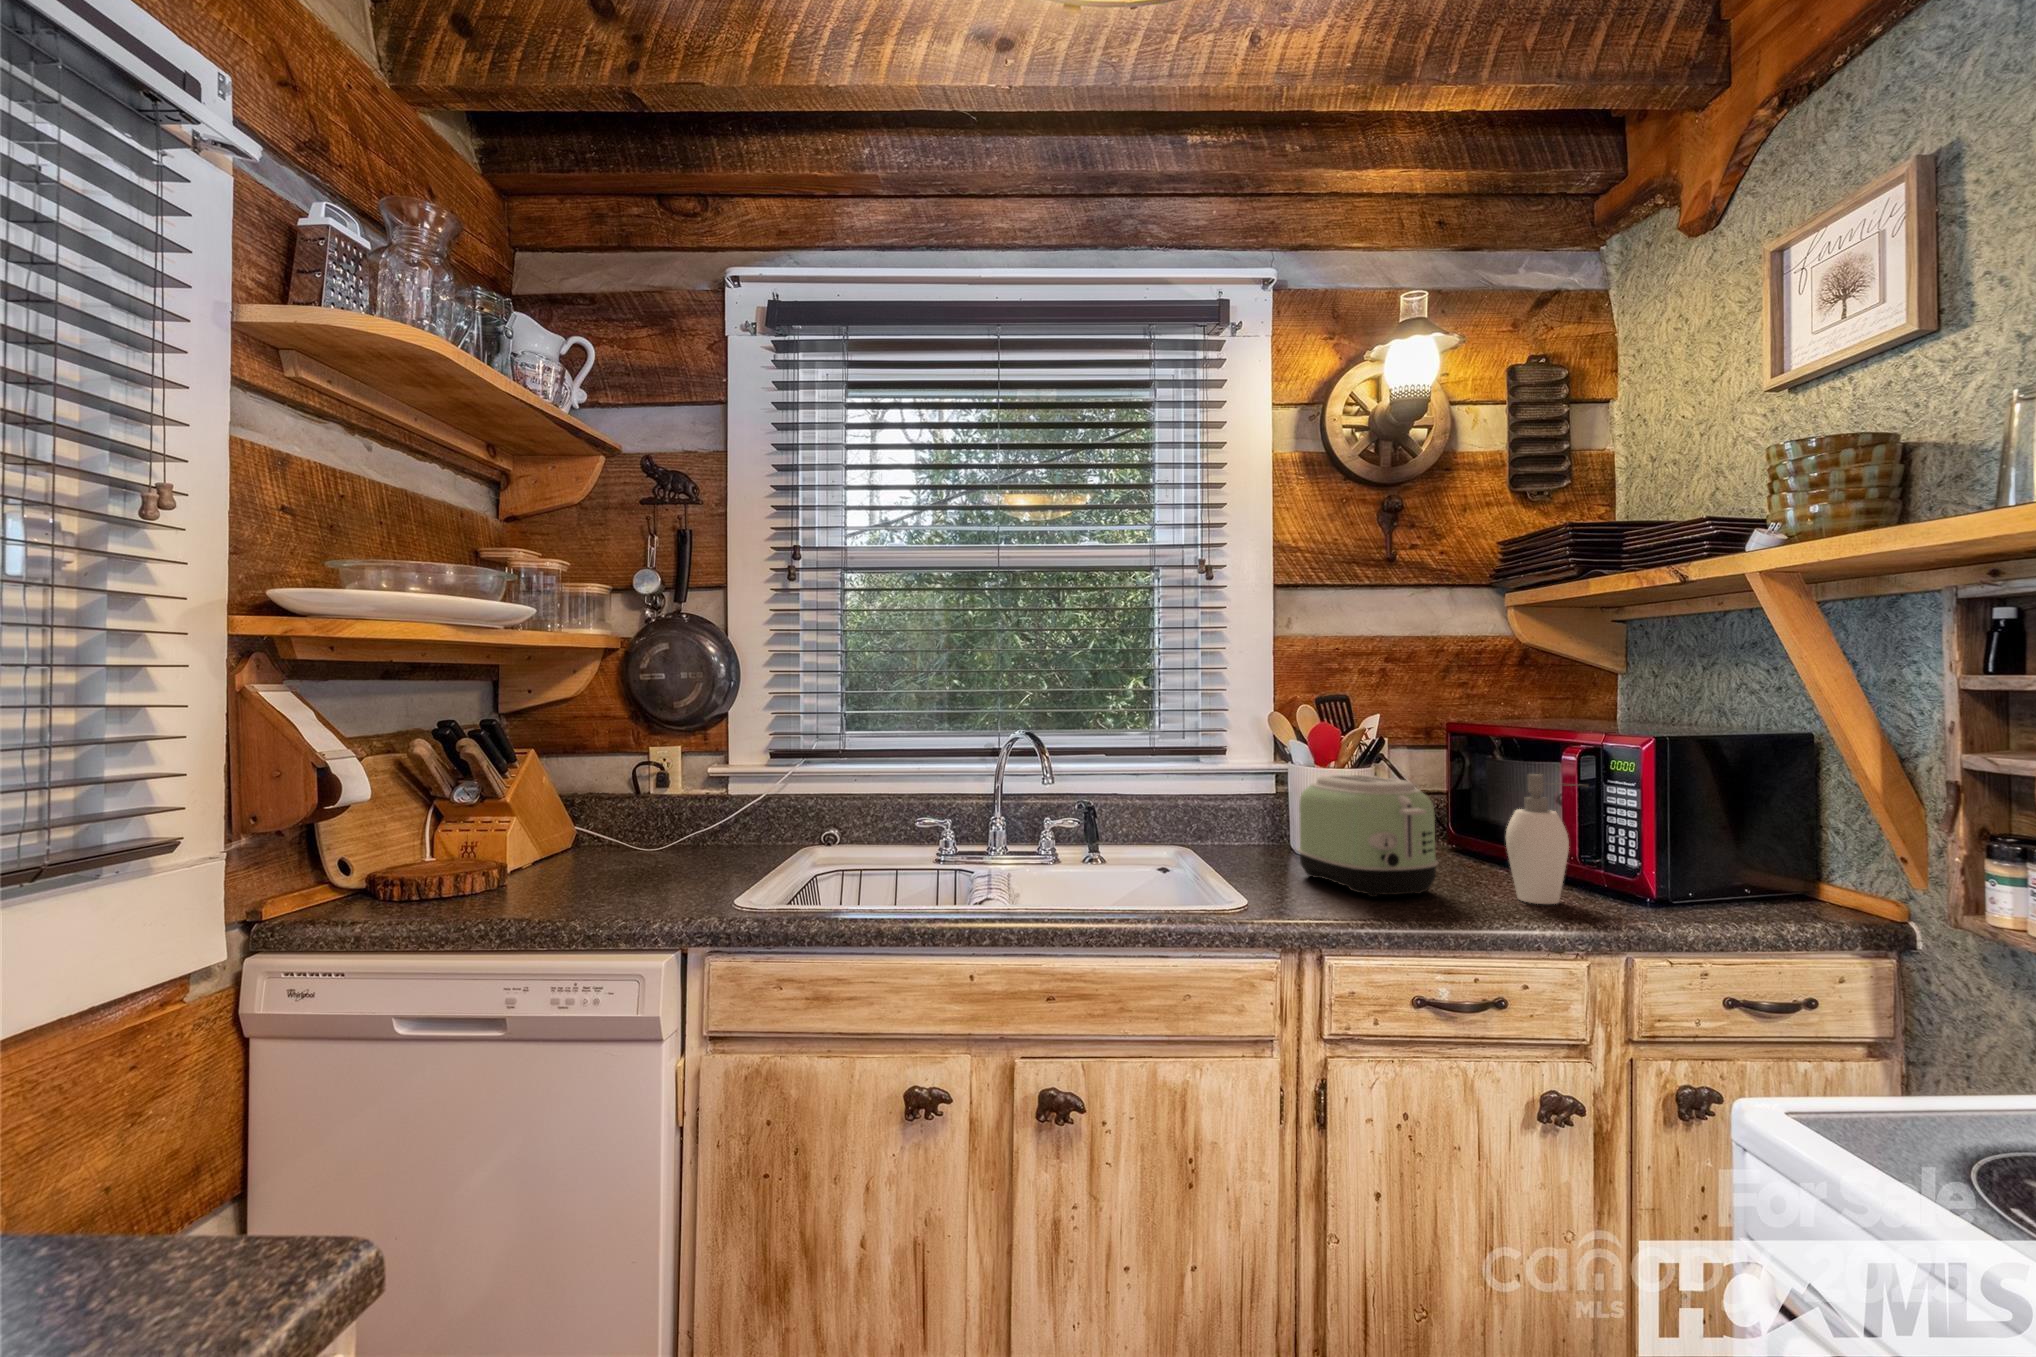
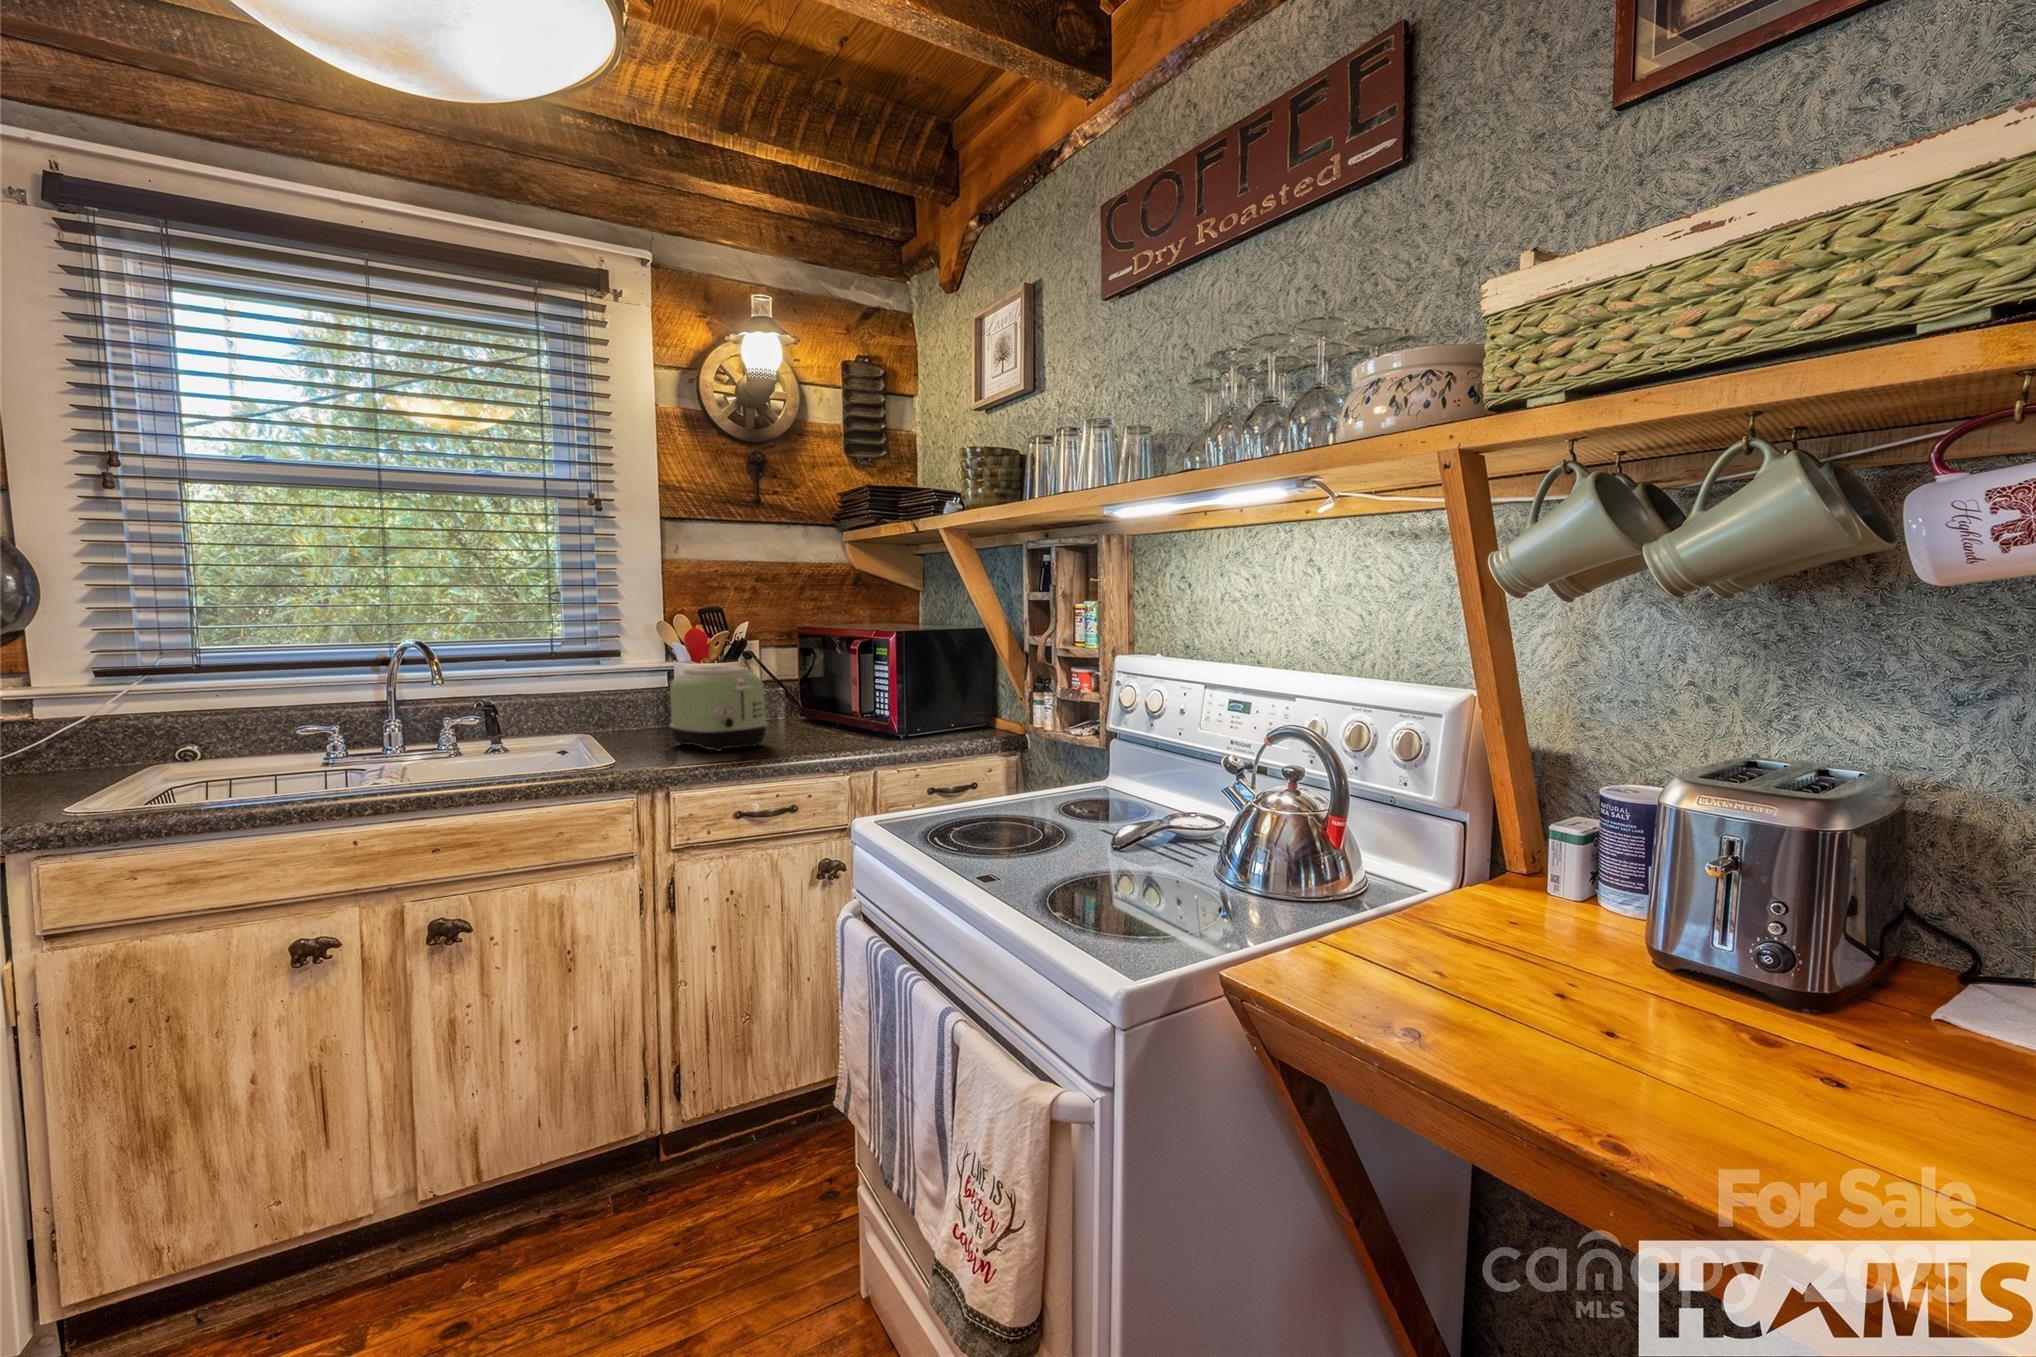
soap dispenser: present [1506,774,1569,904] -> none [812,659,860,745]

